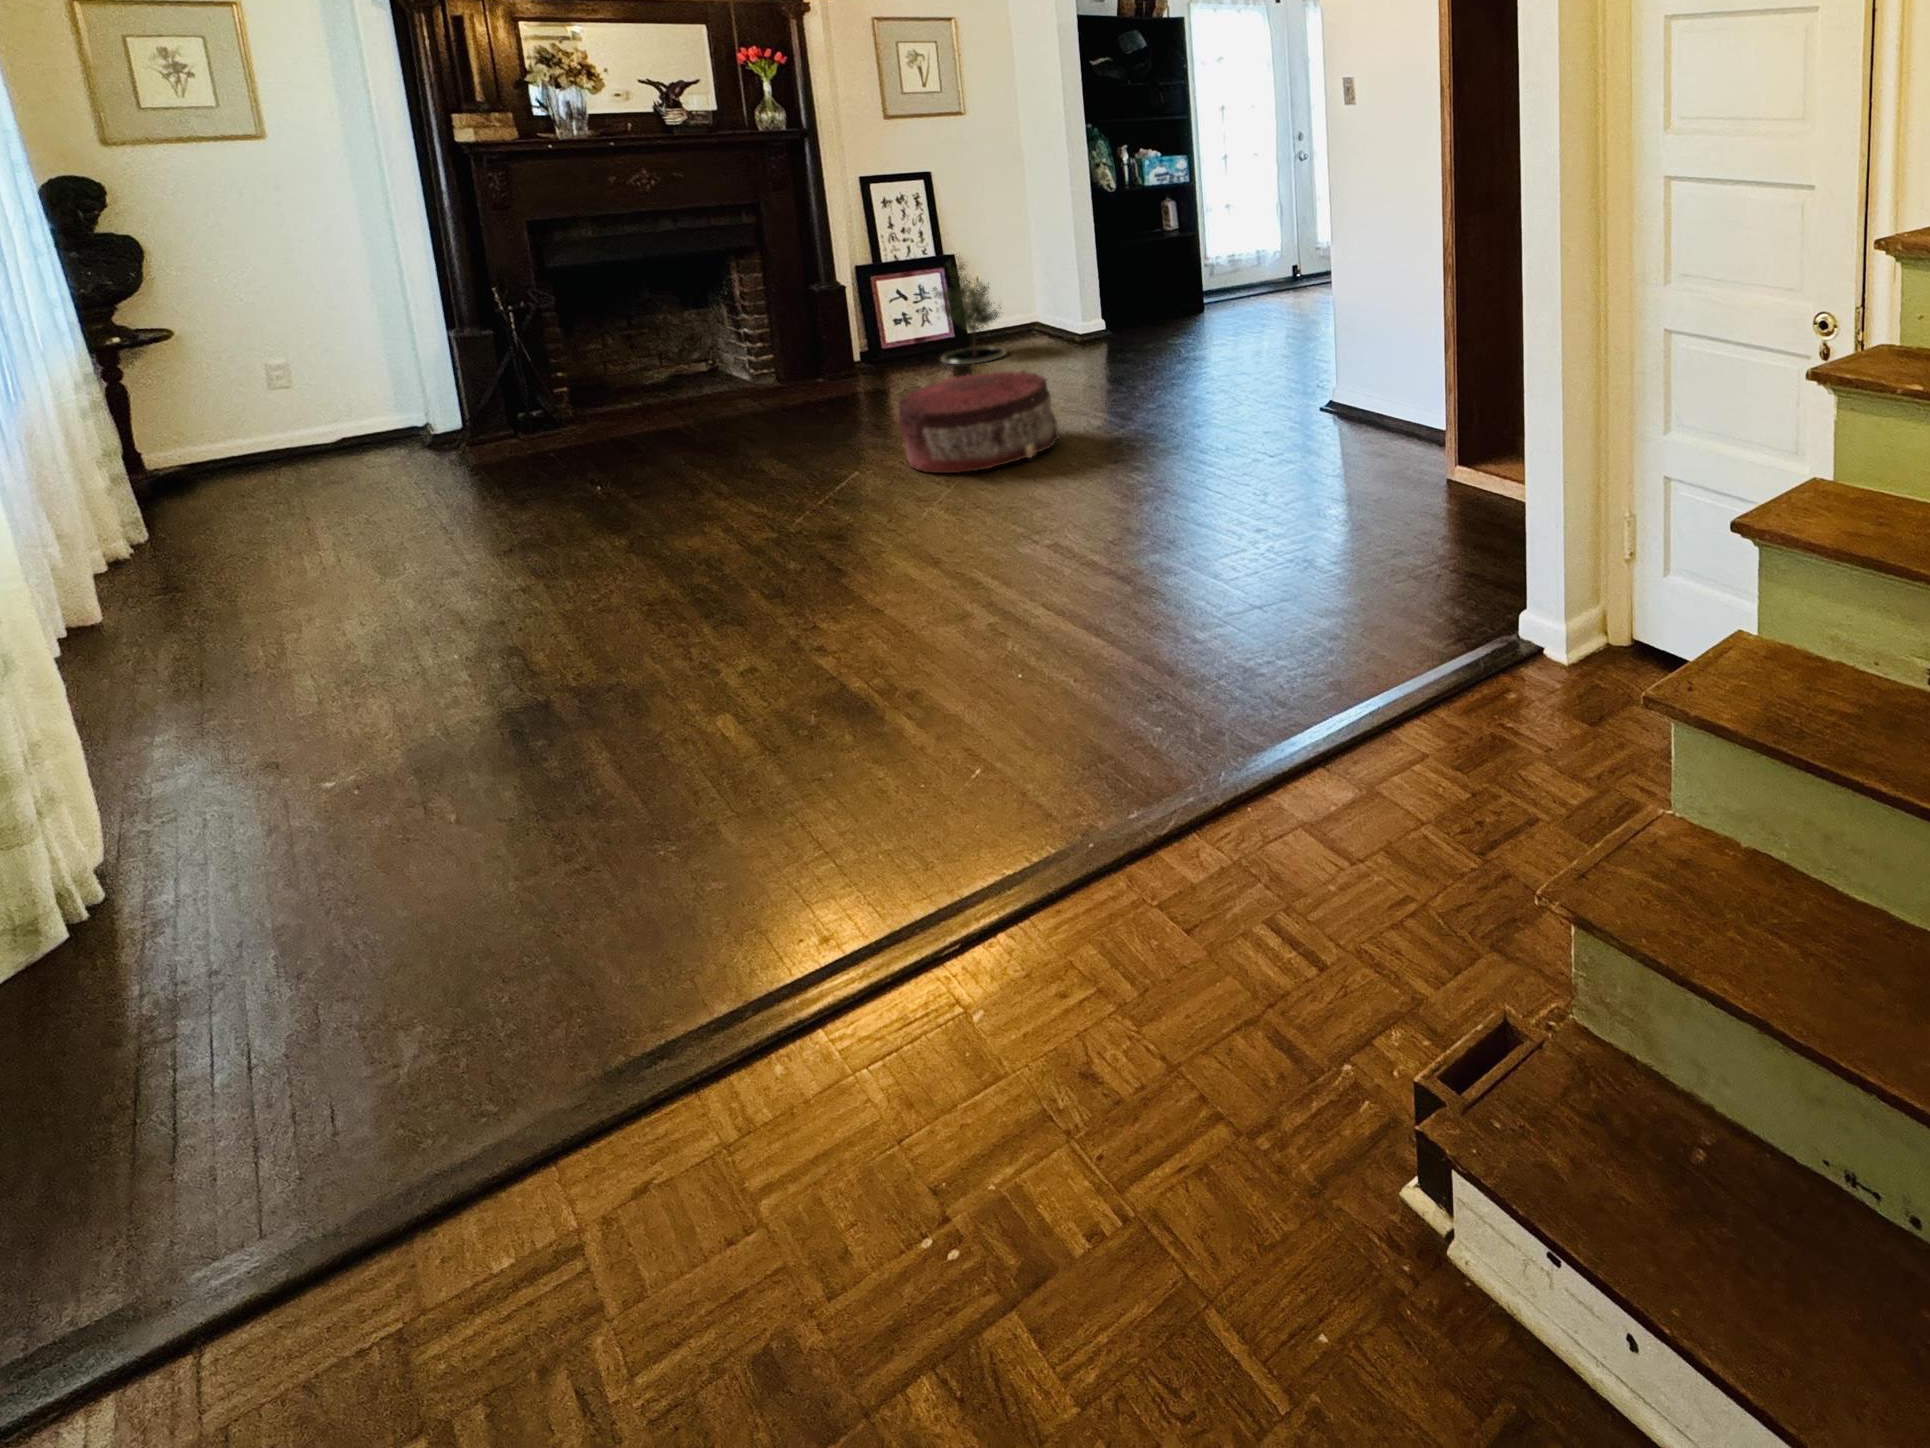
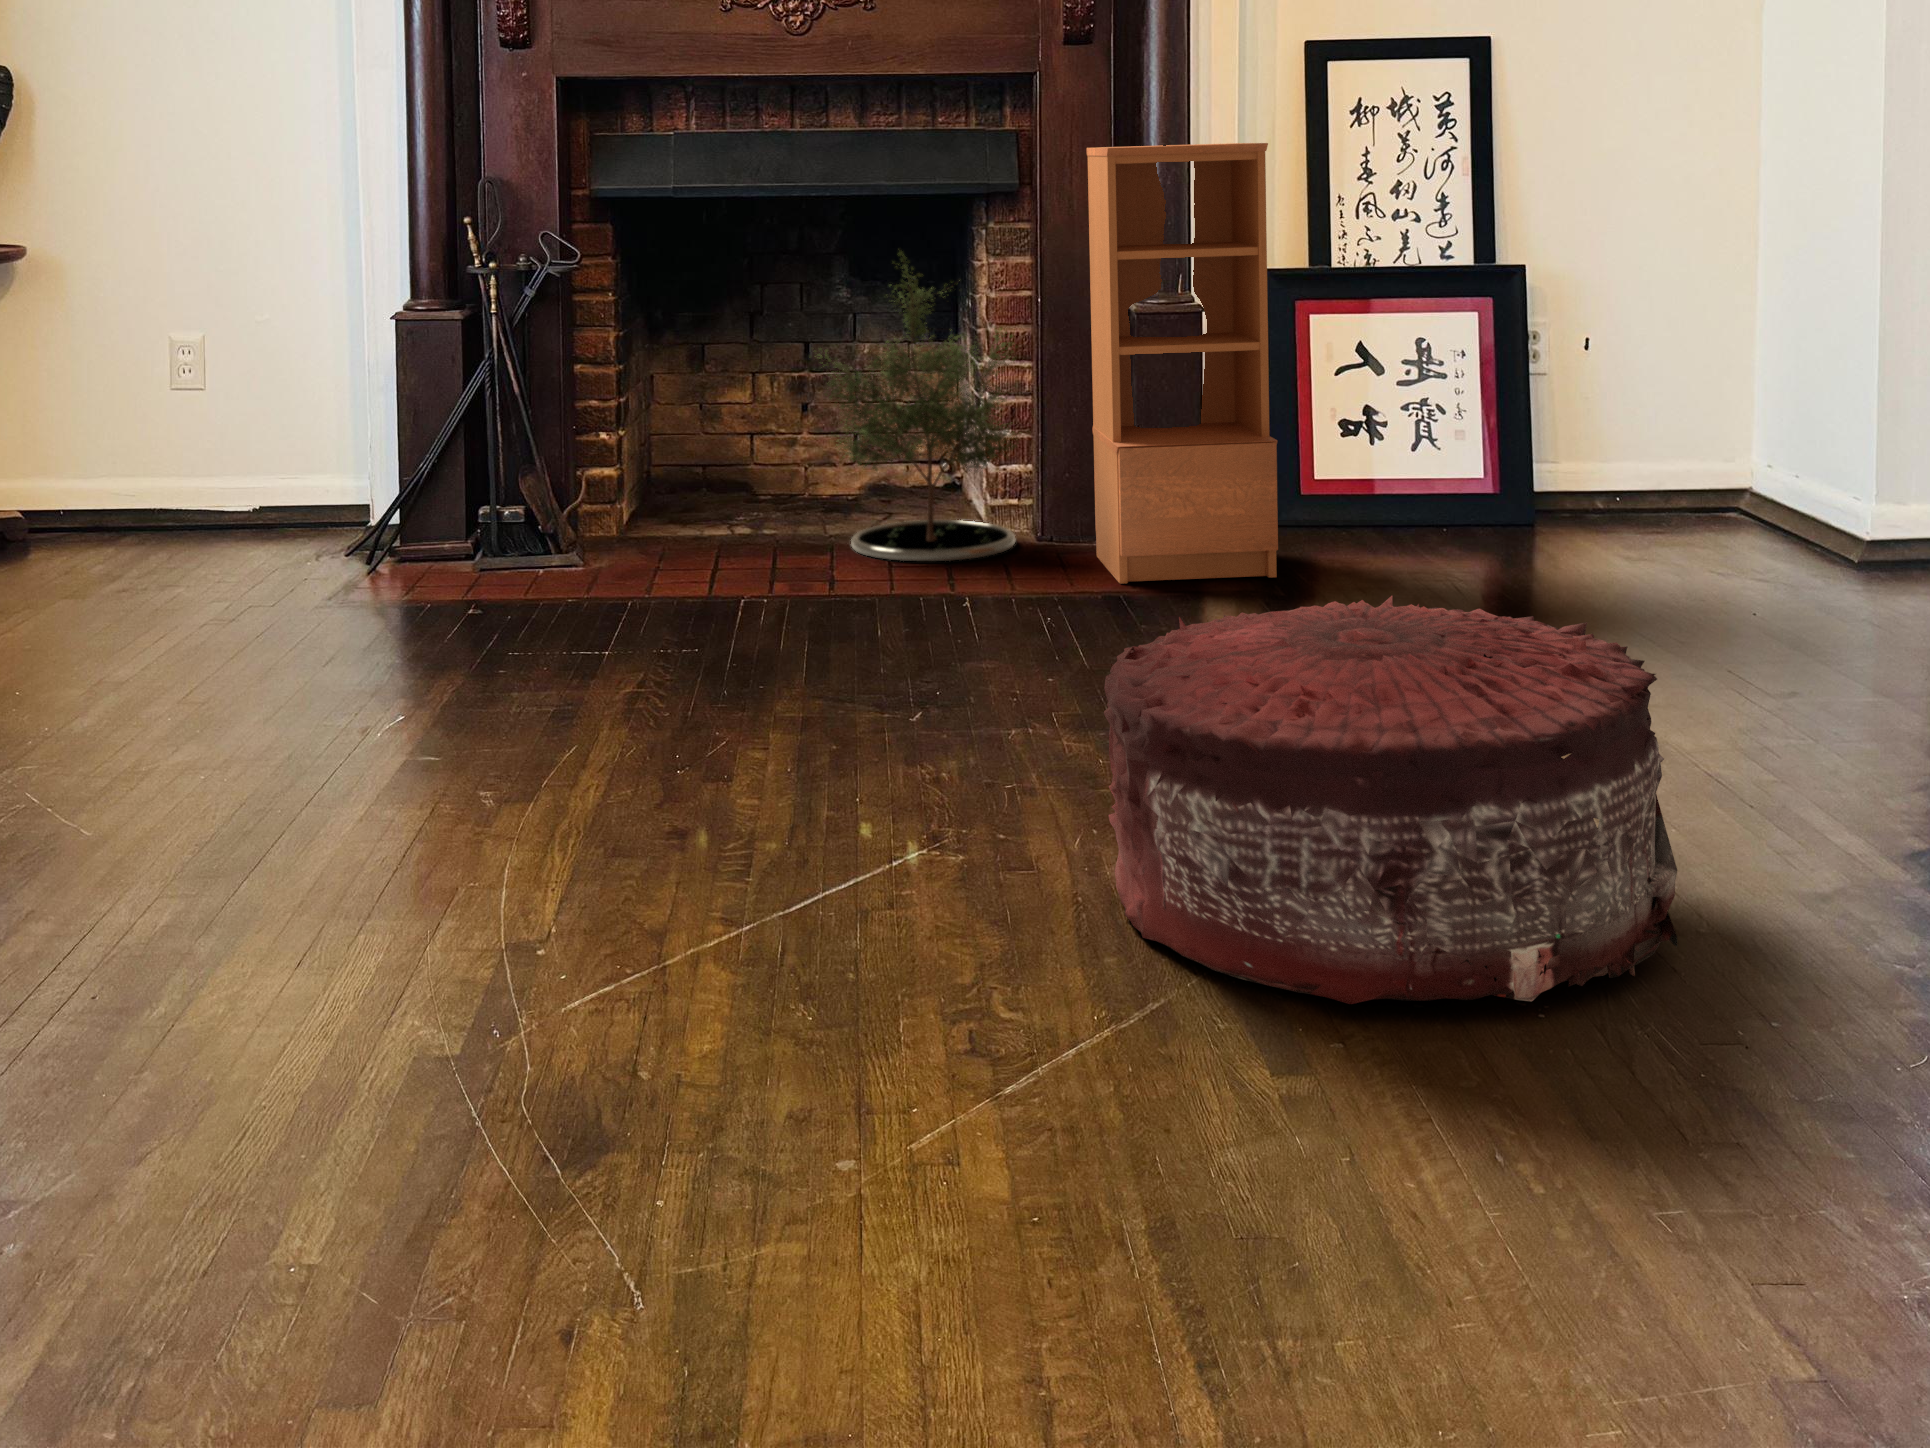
bookcase: none [781,223,887,393] -> present [1087,143,1278,584]
potted tree: present [934,256,1006,364] -> present [819,251,1018,561]

